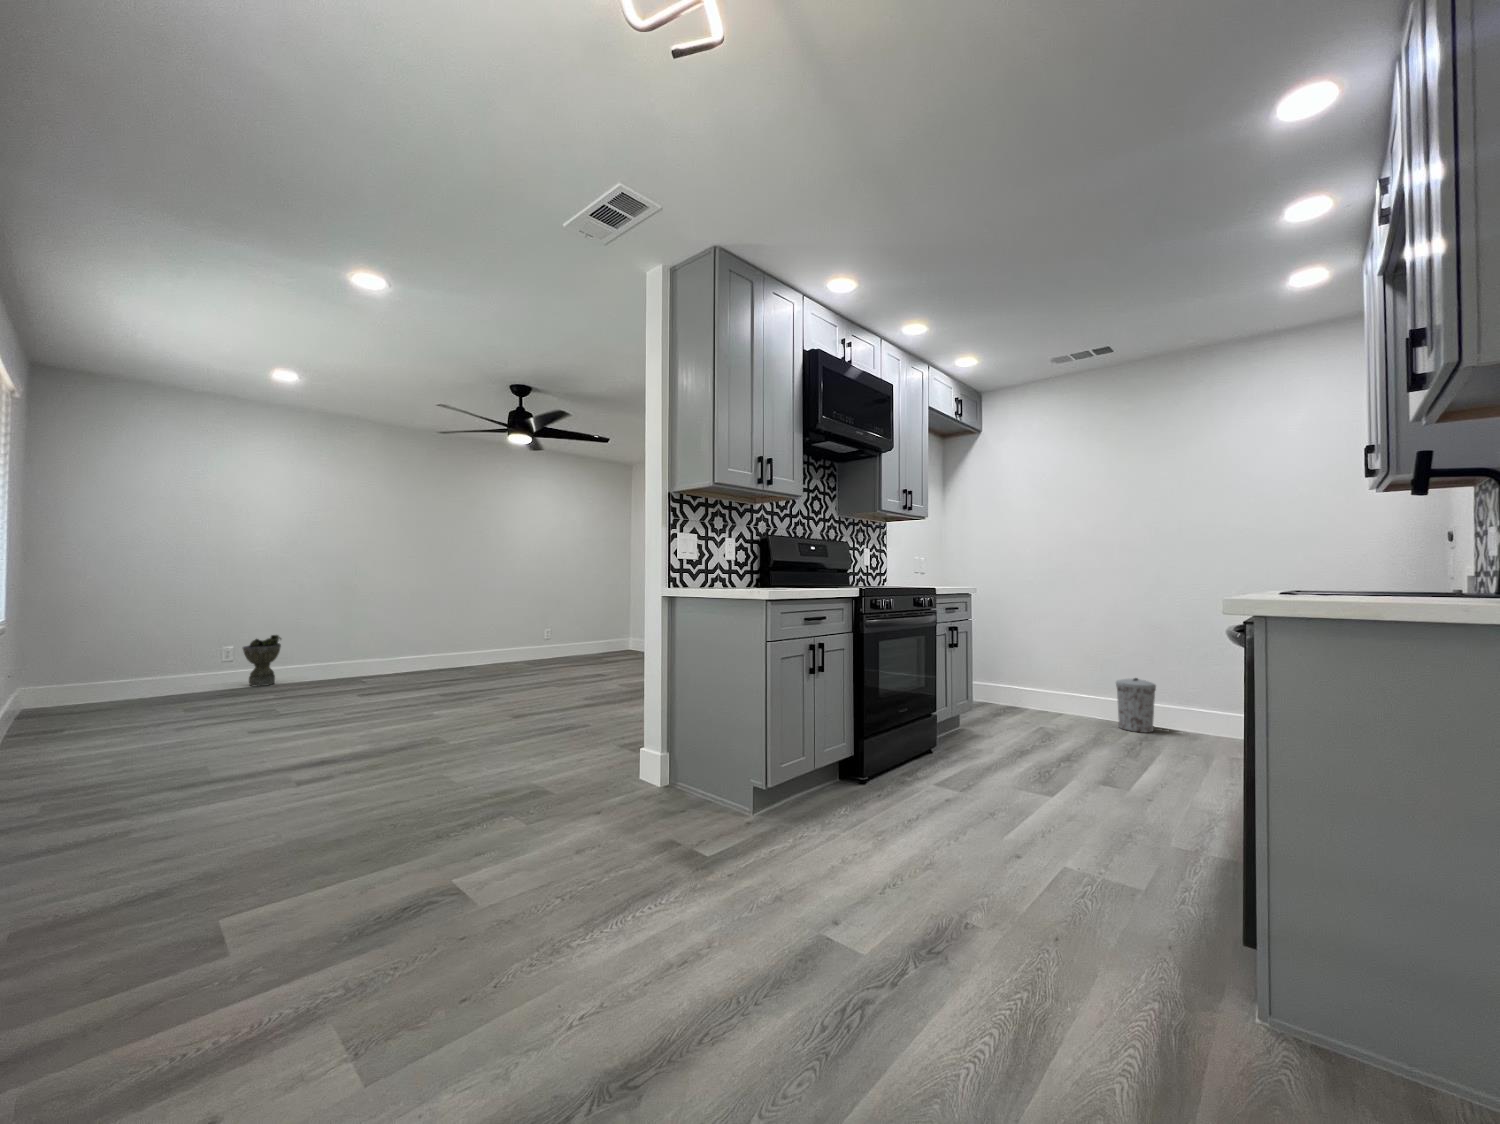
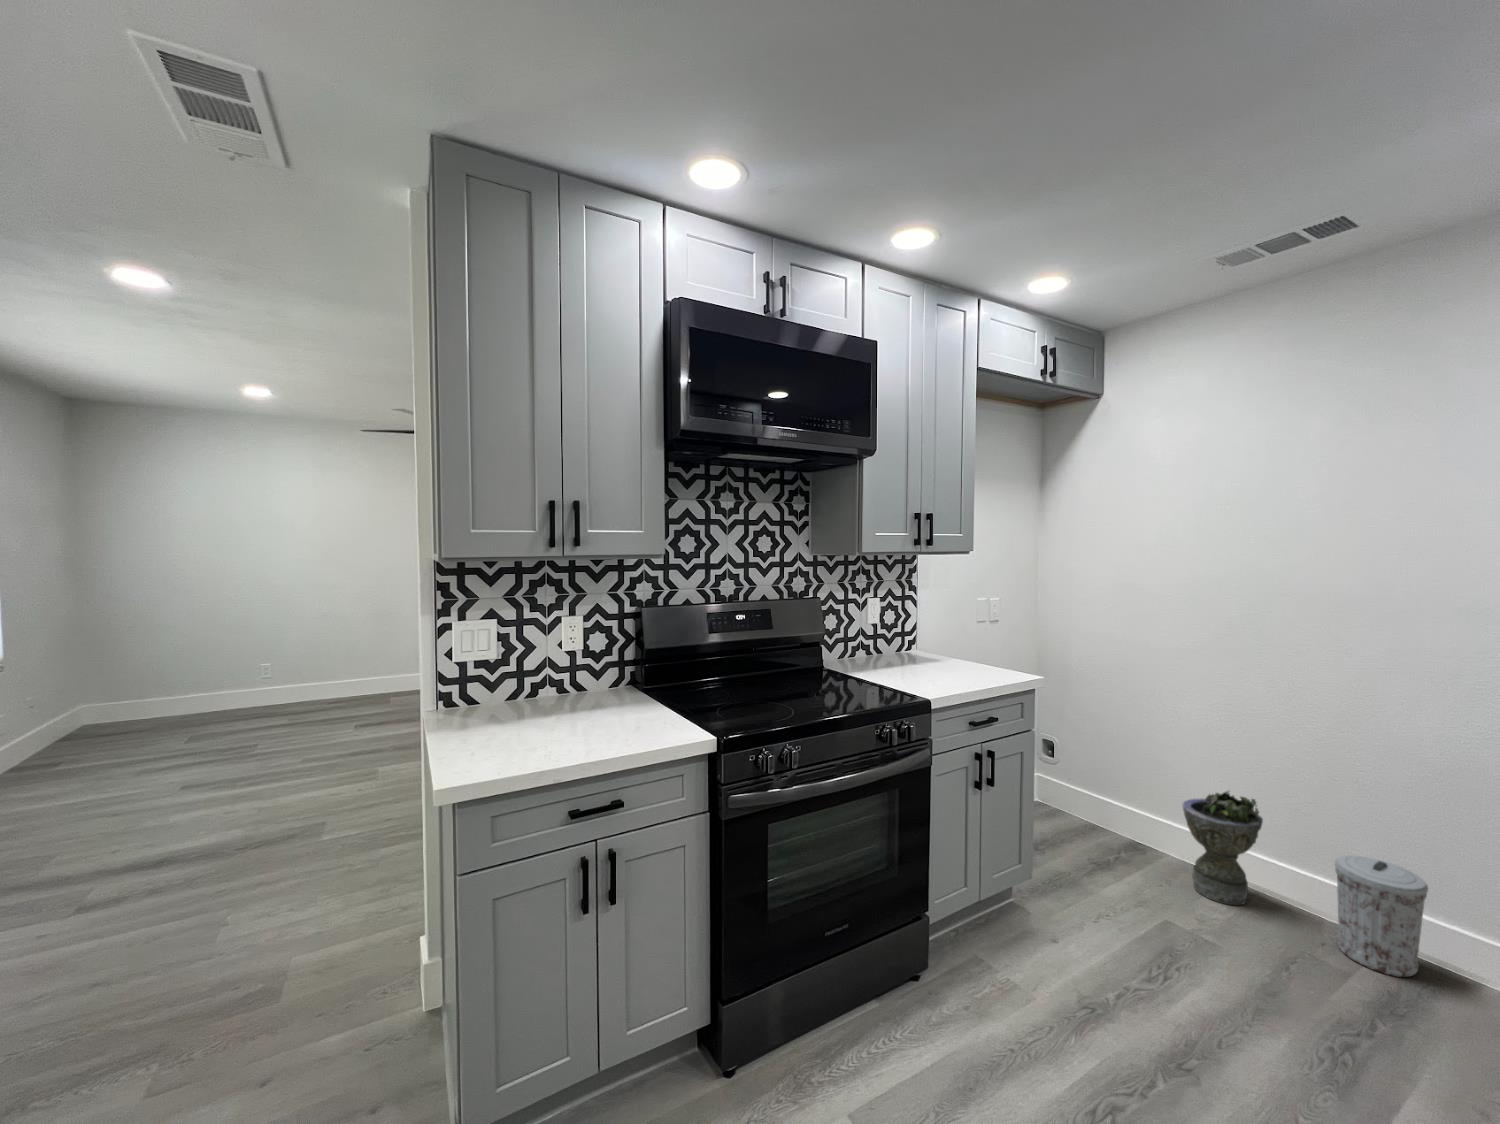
planter: present [243,635,281,686] -> present [1183,791,1263,905]

